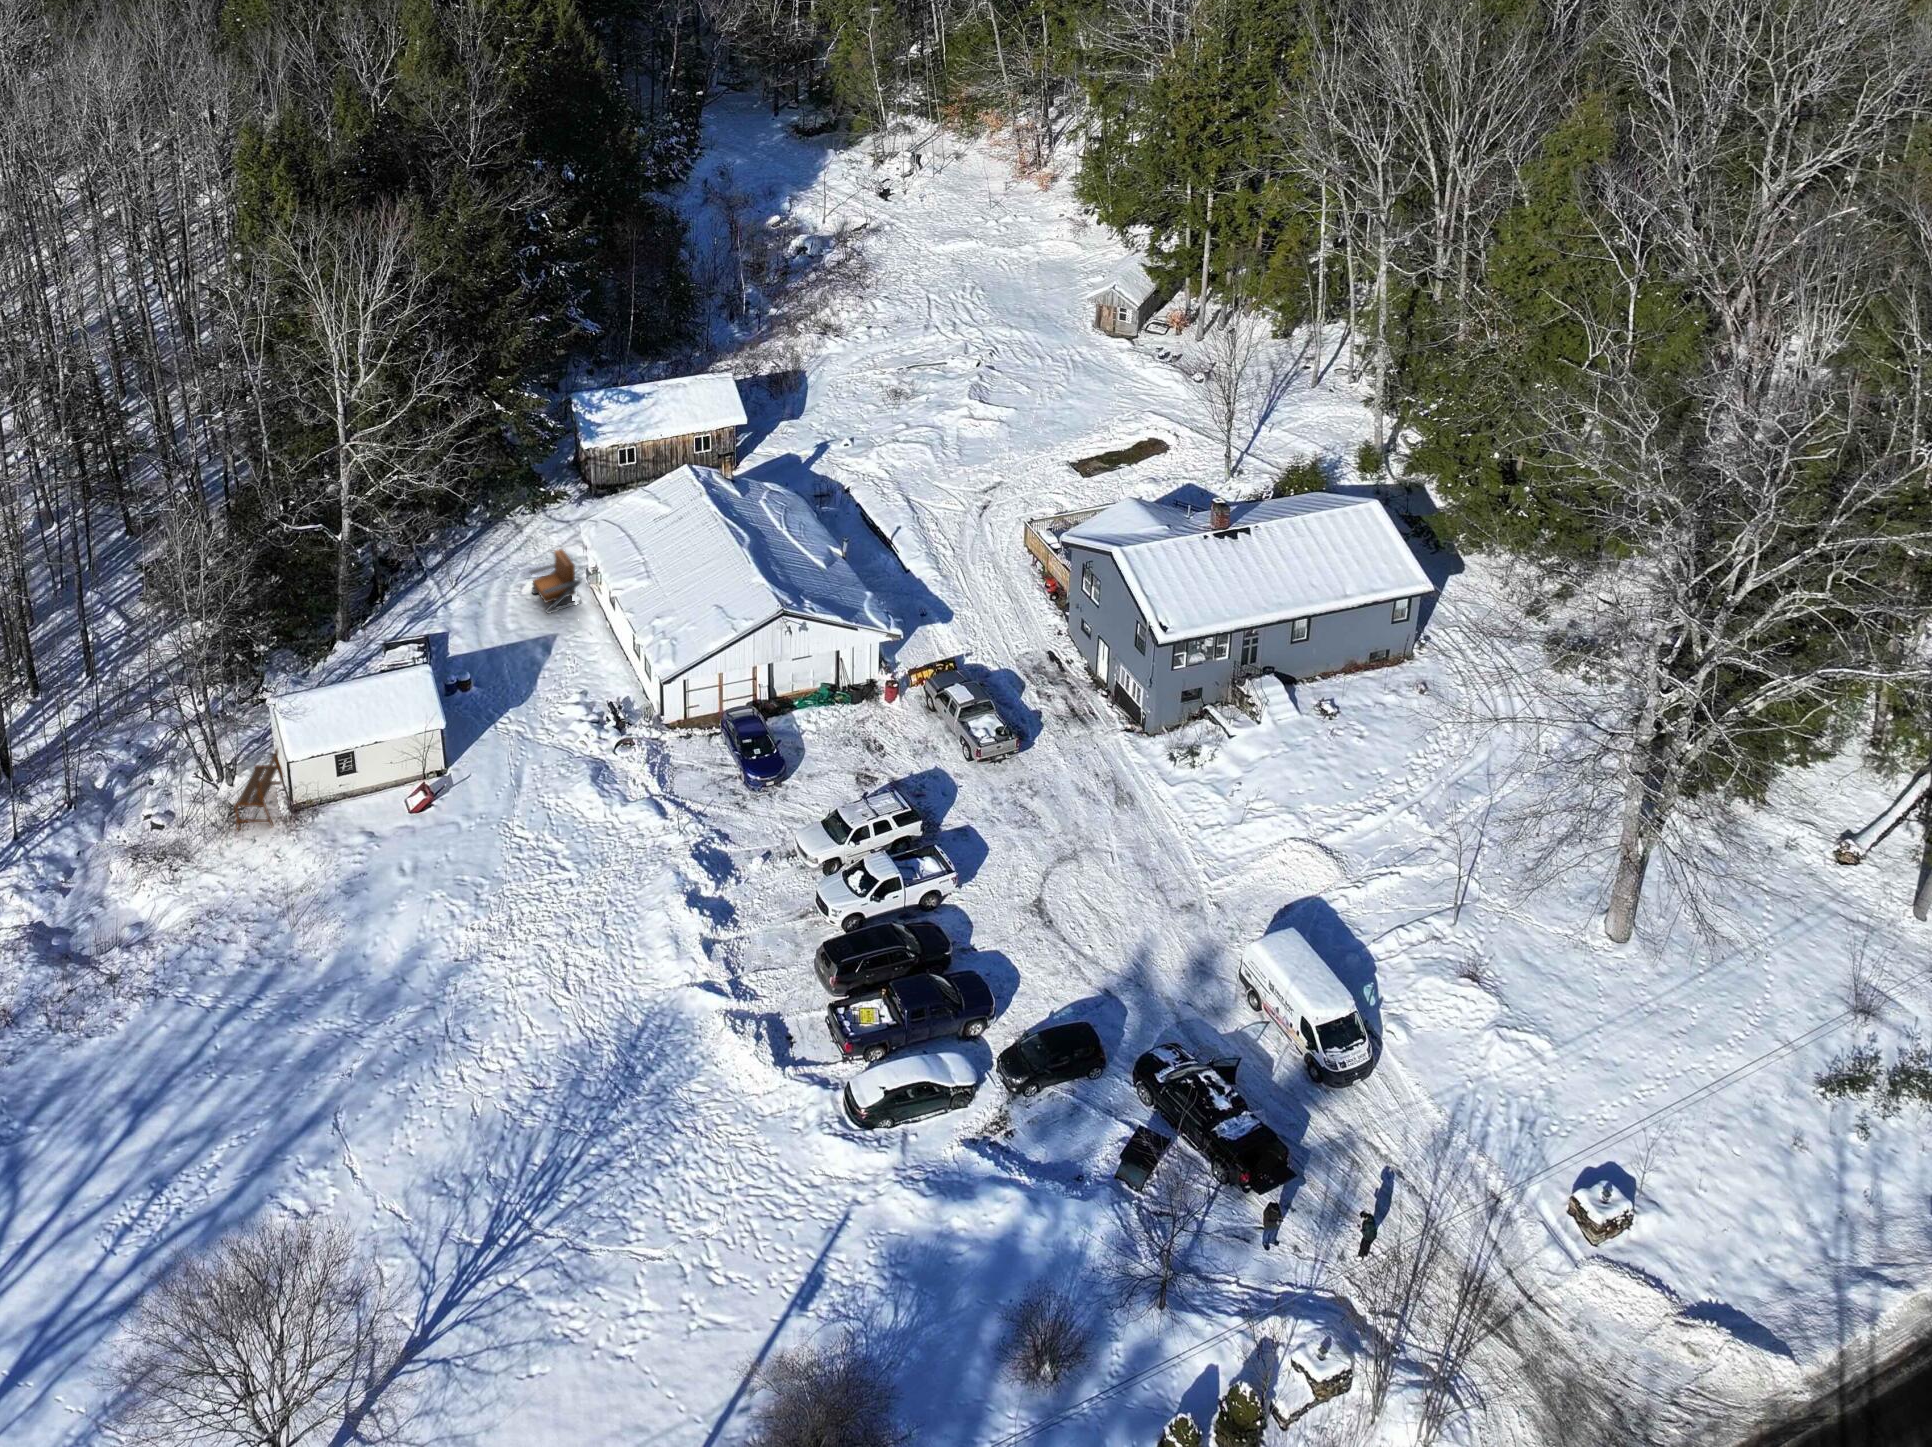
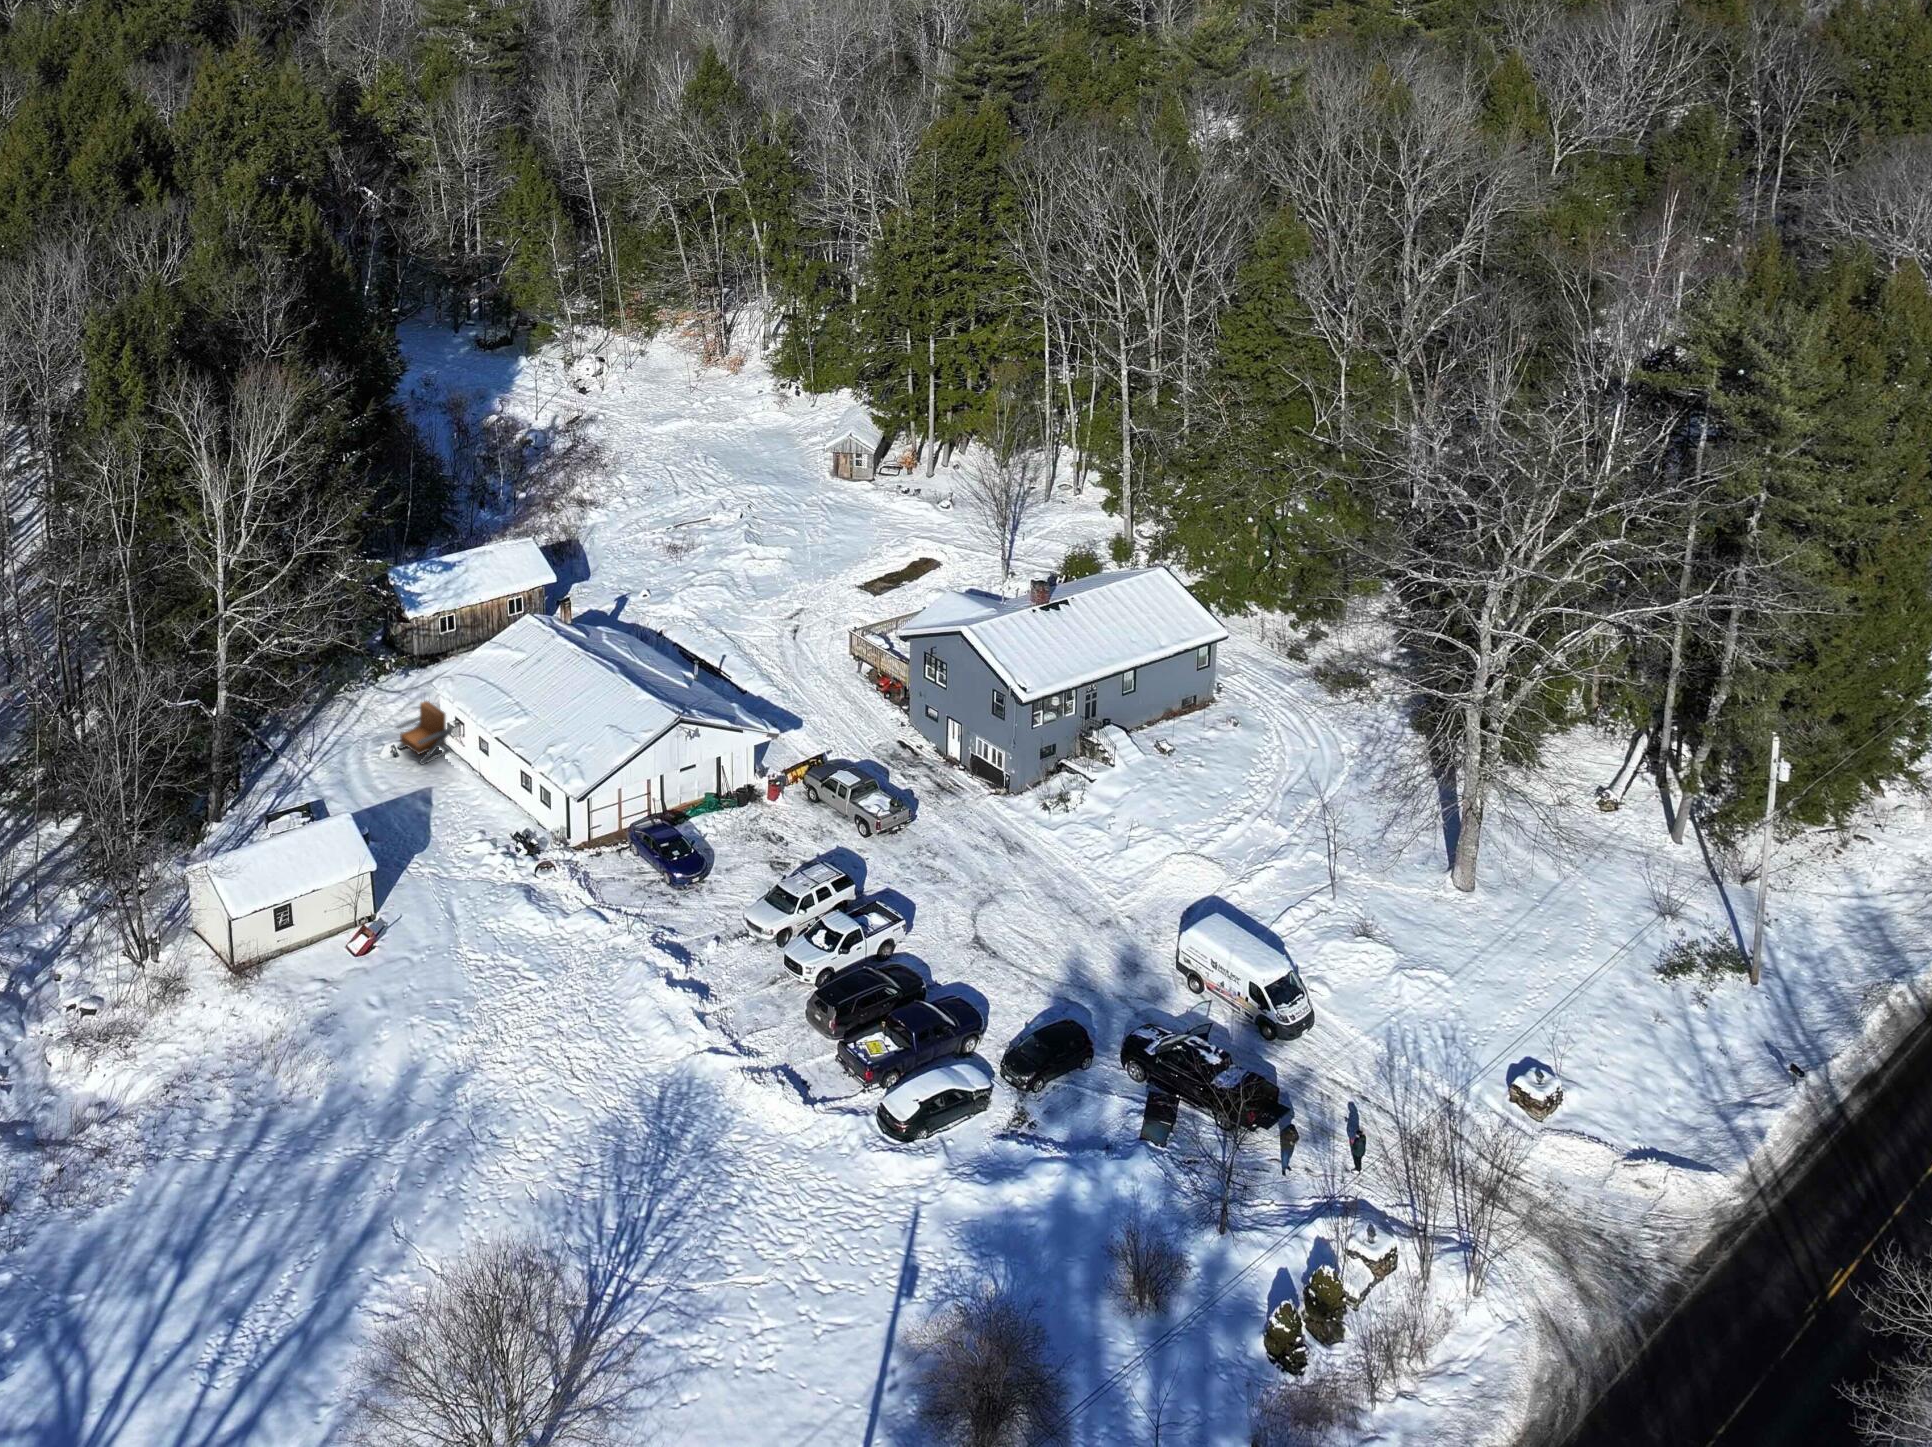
bench: present [234,749,285,830] -> none [179,911,221,1000]

